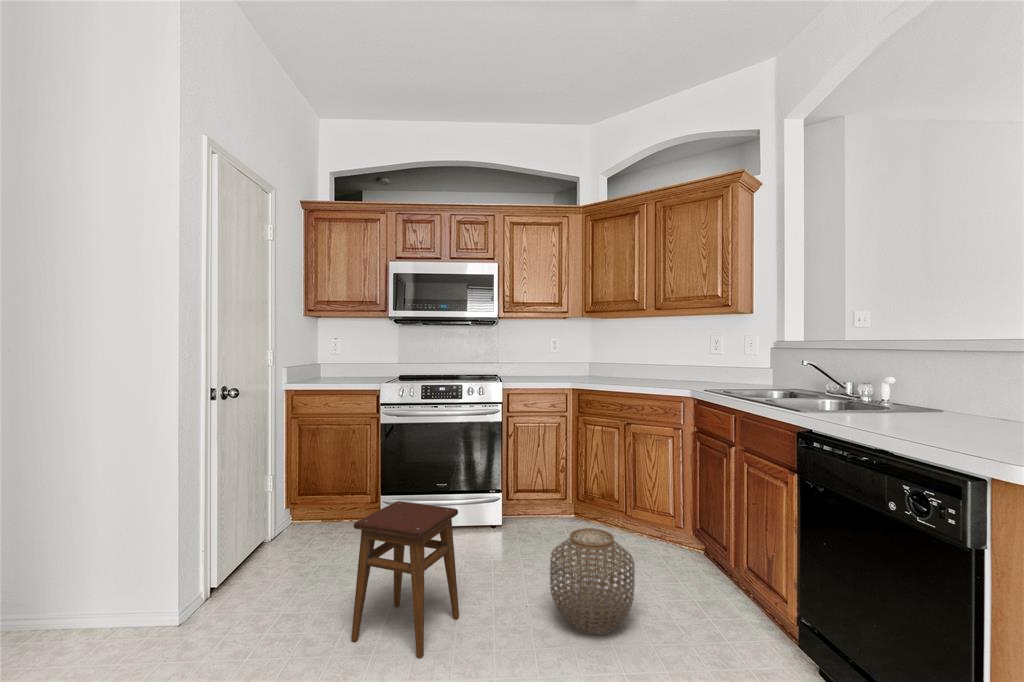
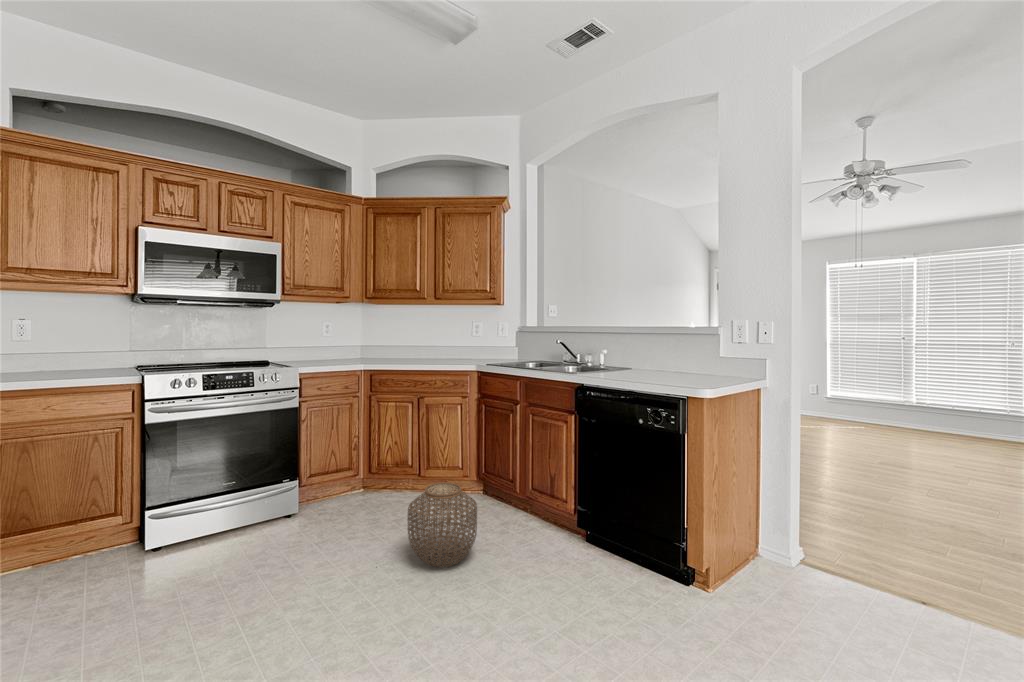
stool: present [351,501,459,658] -> none [226,489,327,651]

